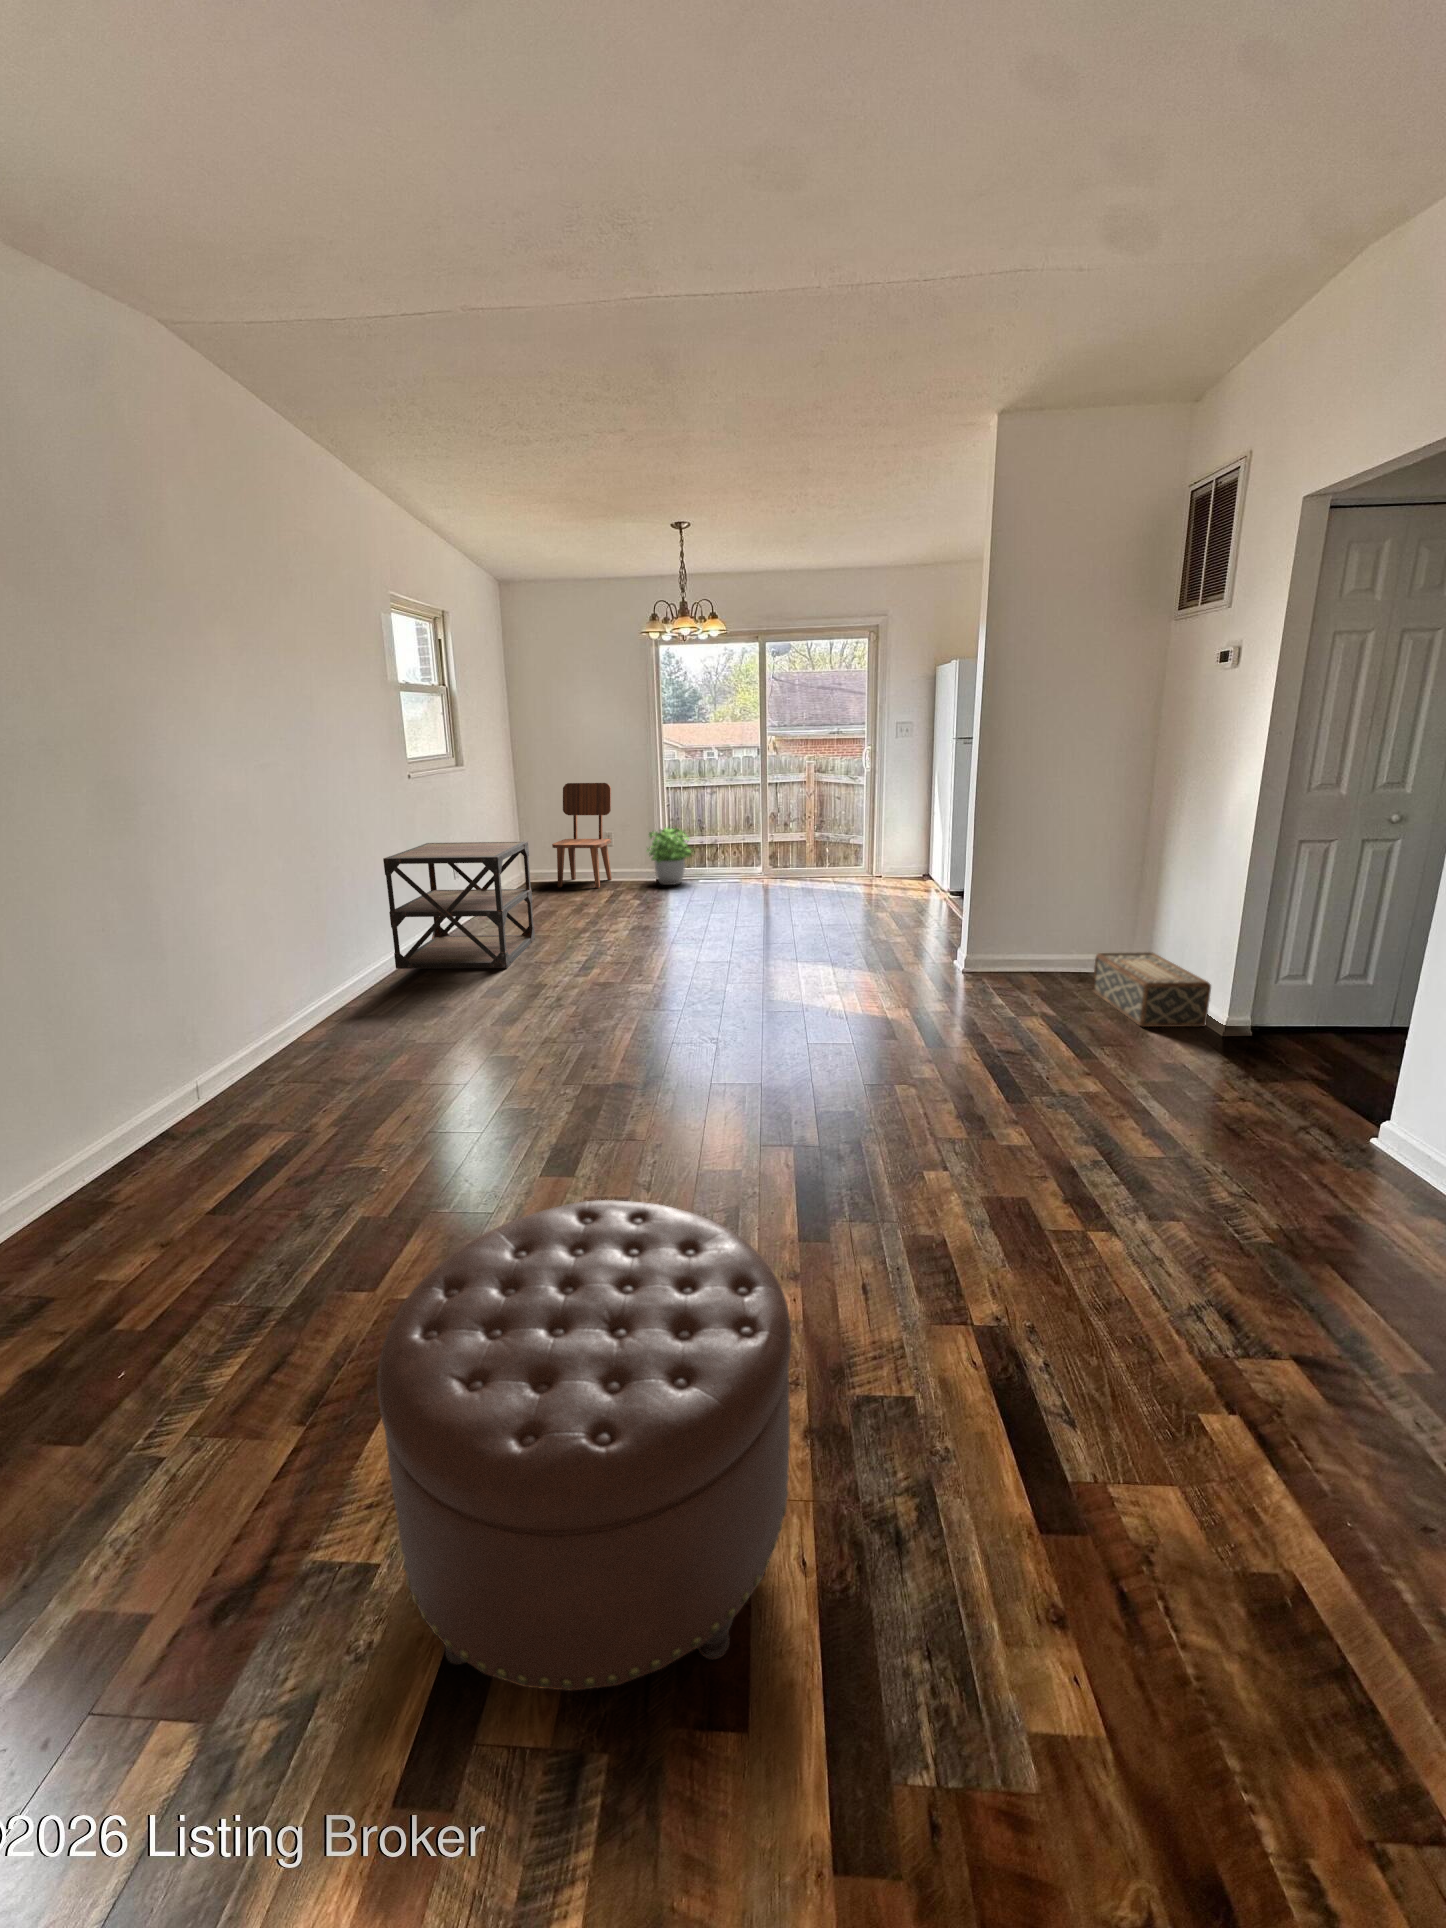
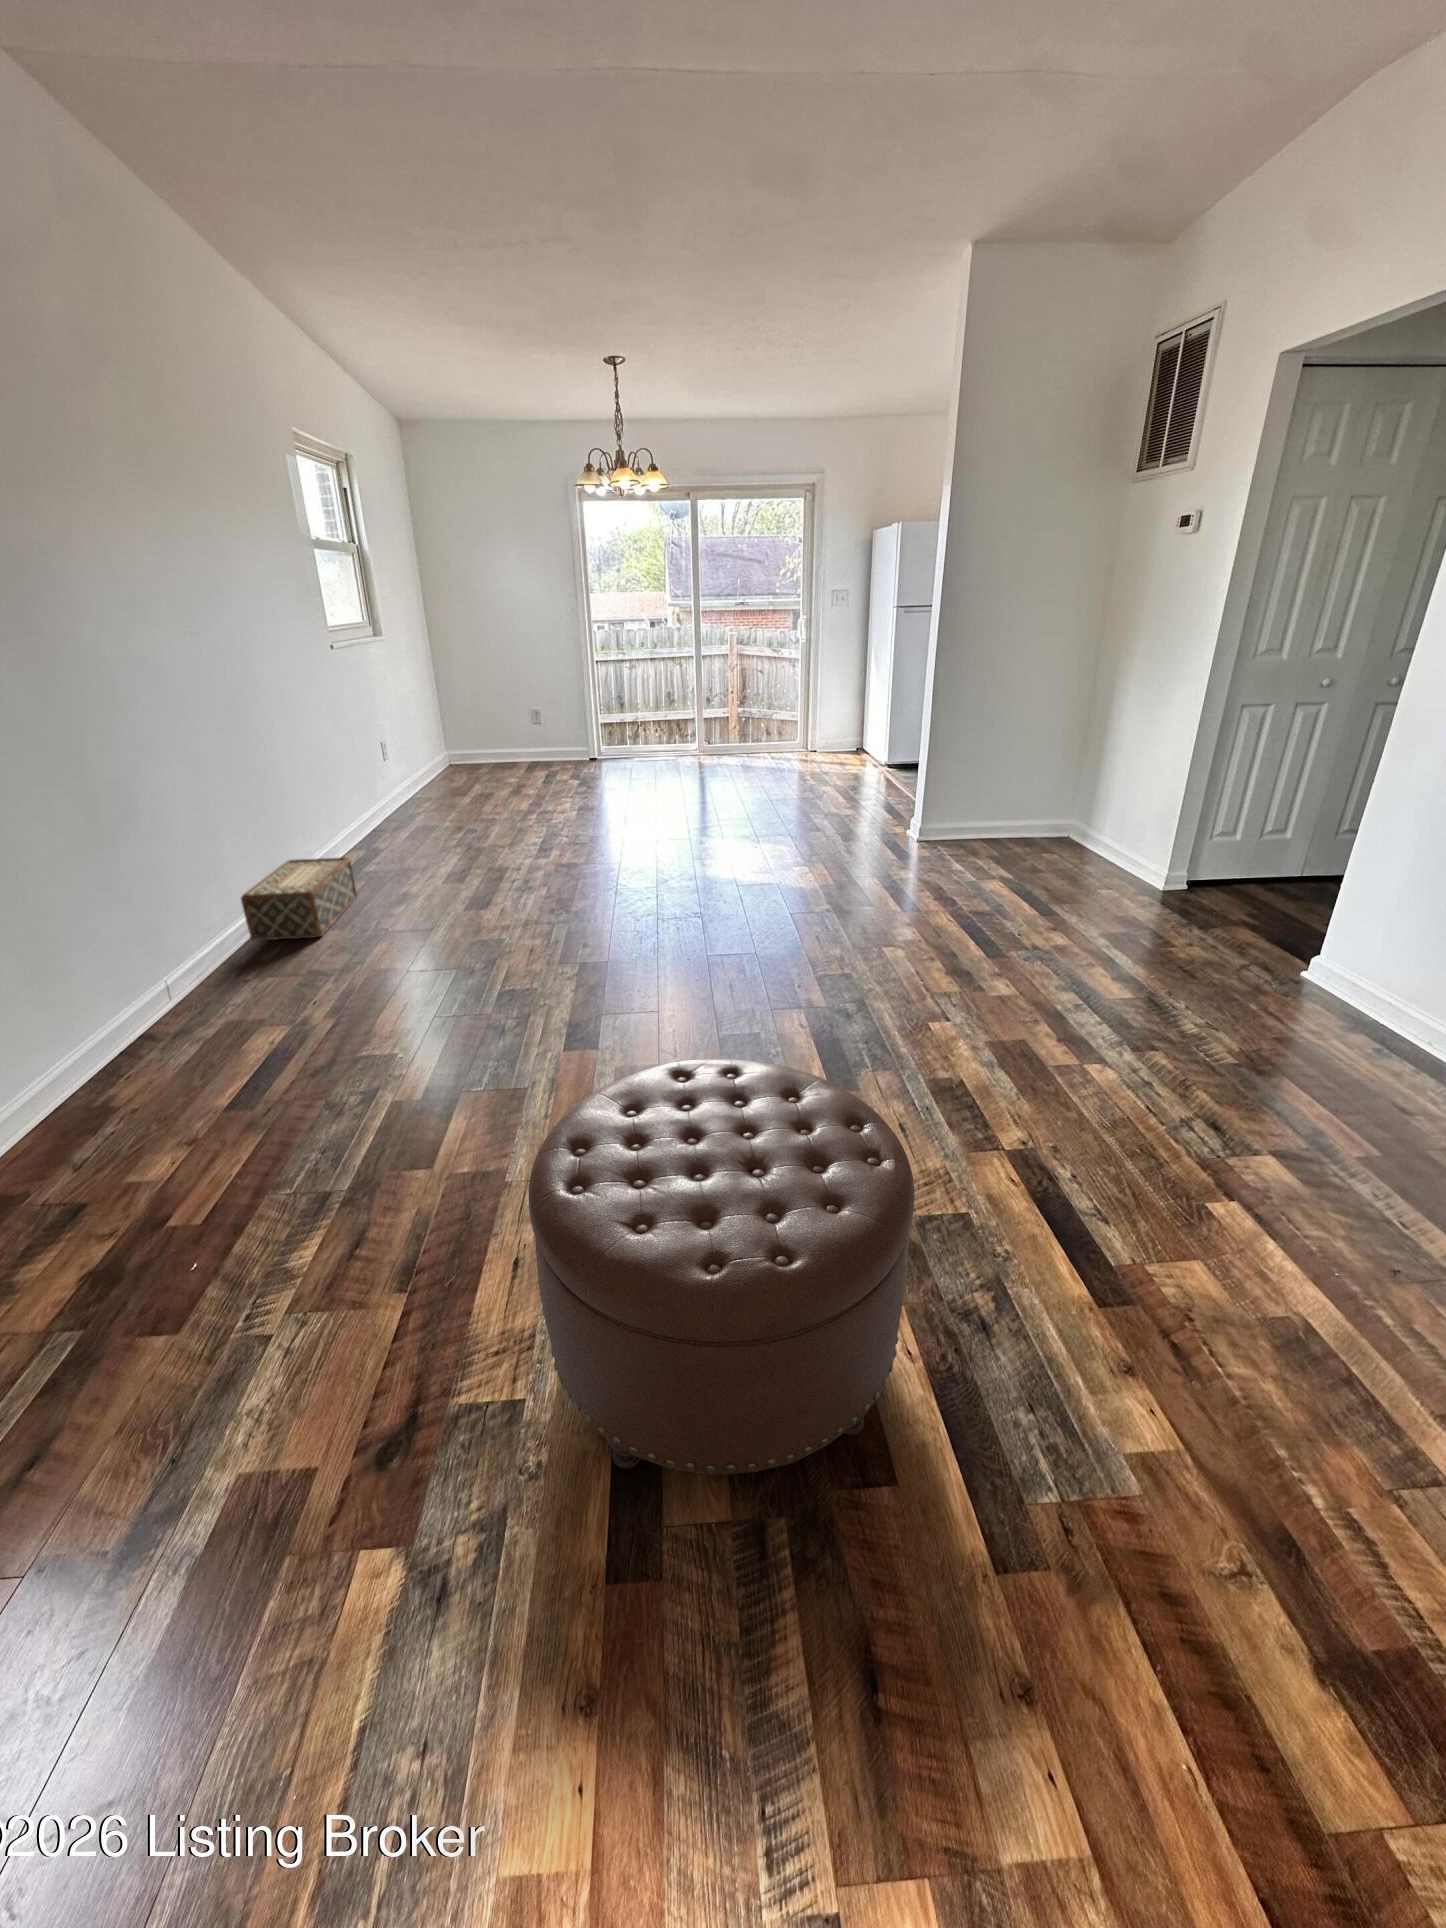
dining chair: present [552,783,612,888] -> none [479,656,542,770]
potted plant: present [647,827,693,885] -> none [578,702,630,765]
side table: present [383,842,535,969] -> none [317,719,481,858]
woven basket: present [1093,952,1211,1027] -> present [241,857,357,941]

